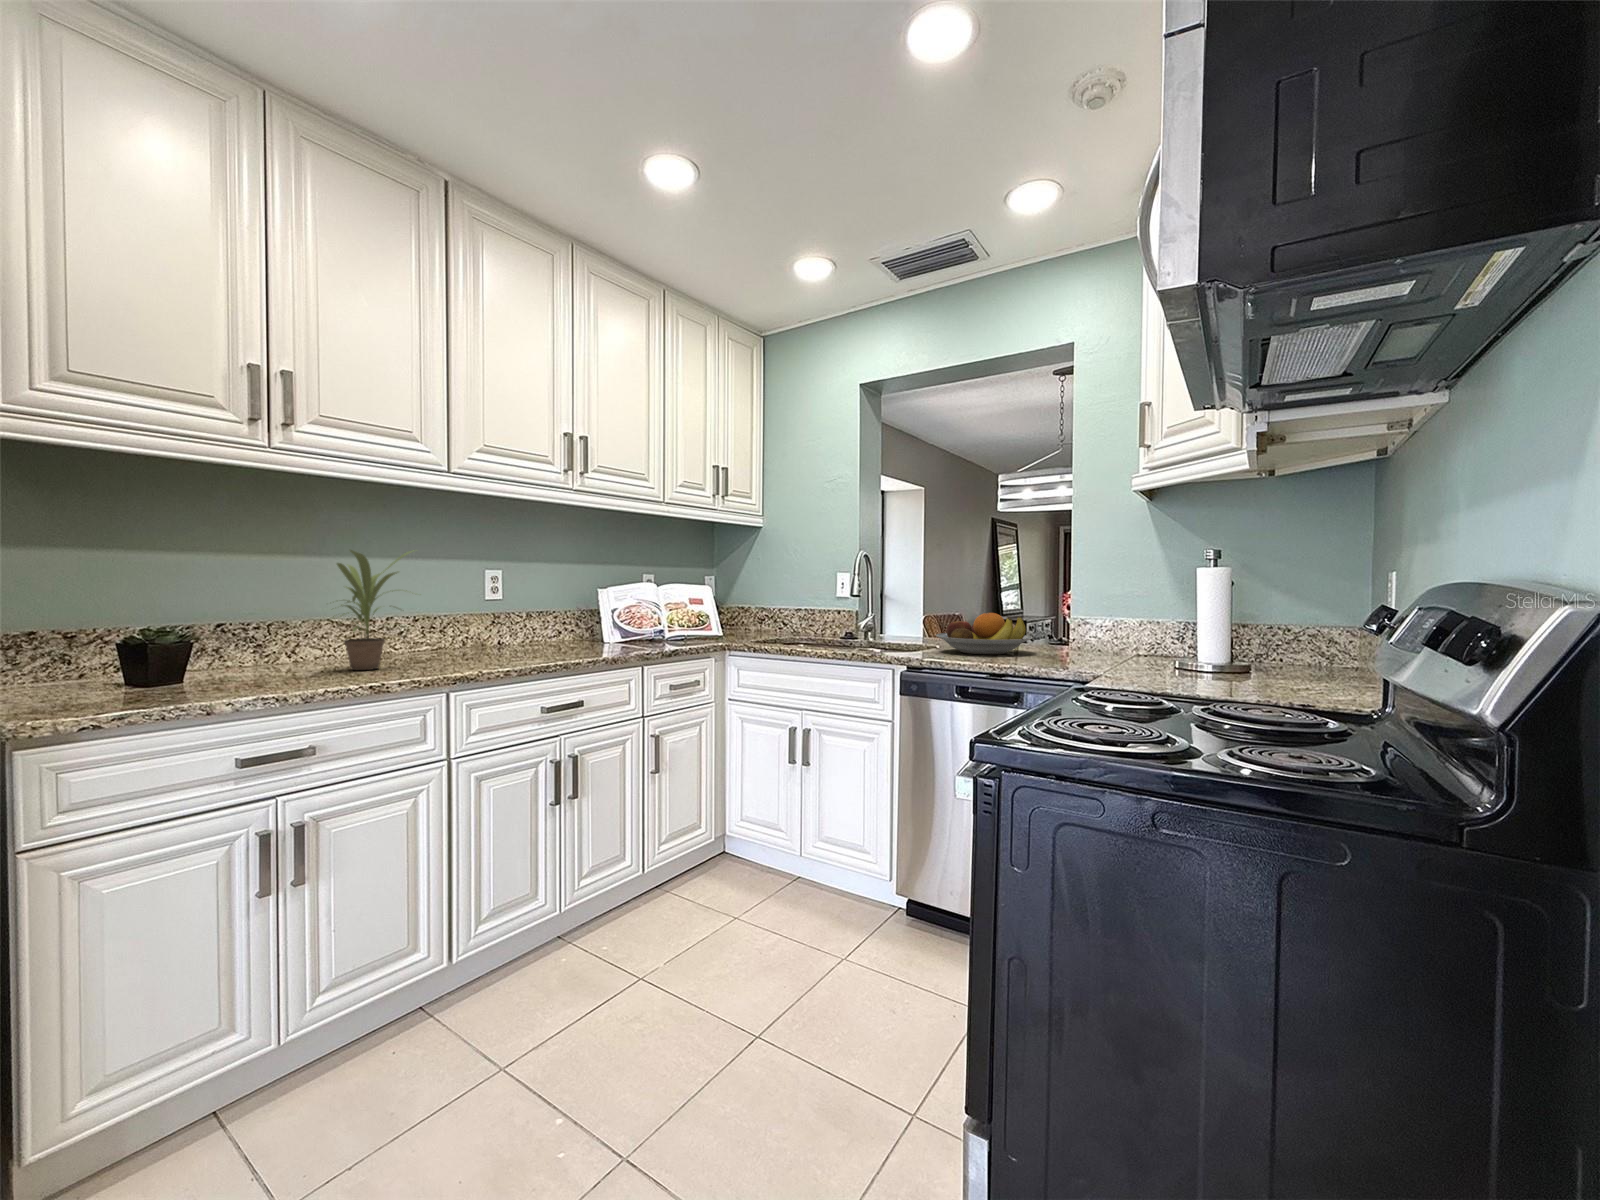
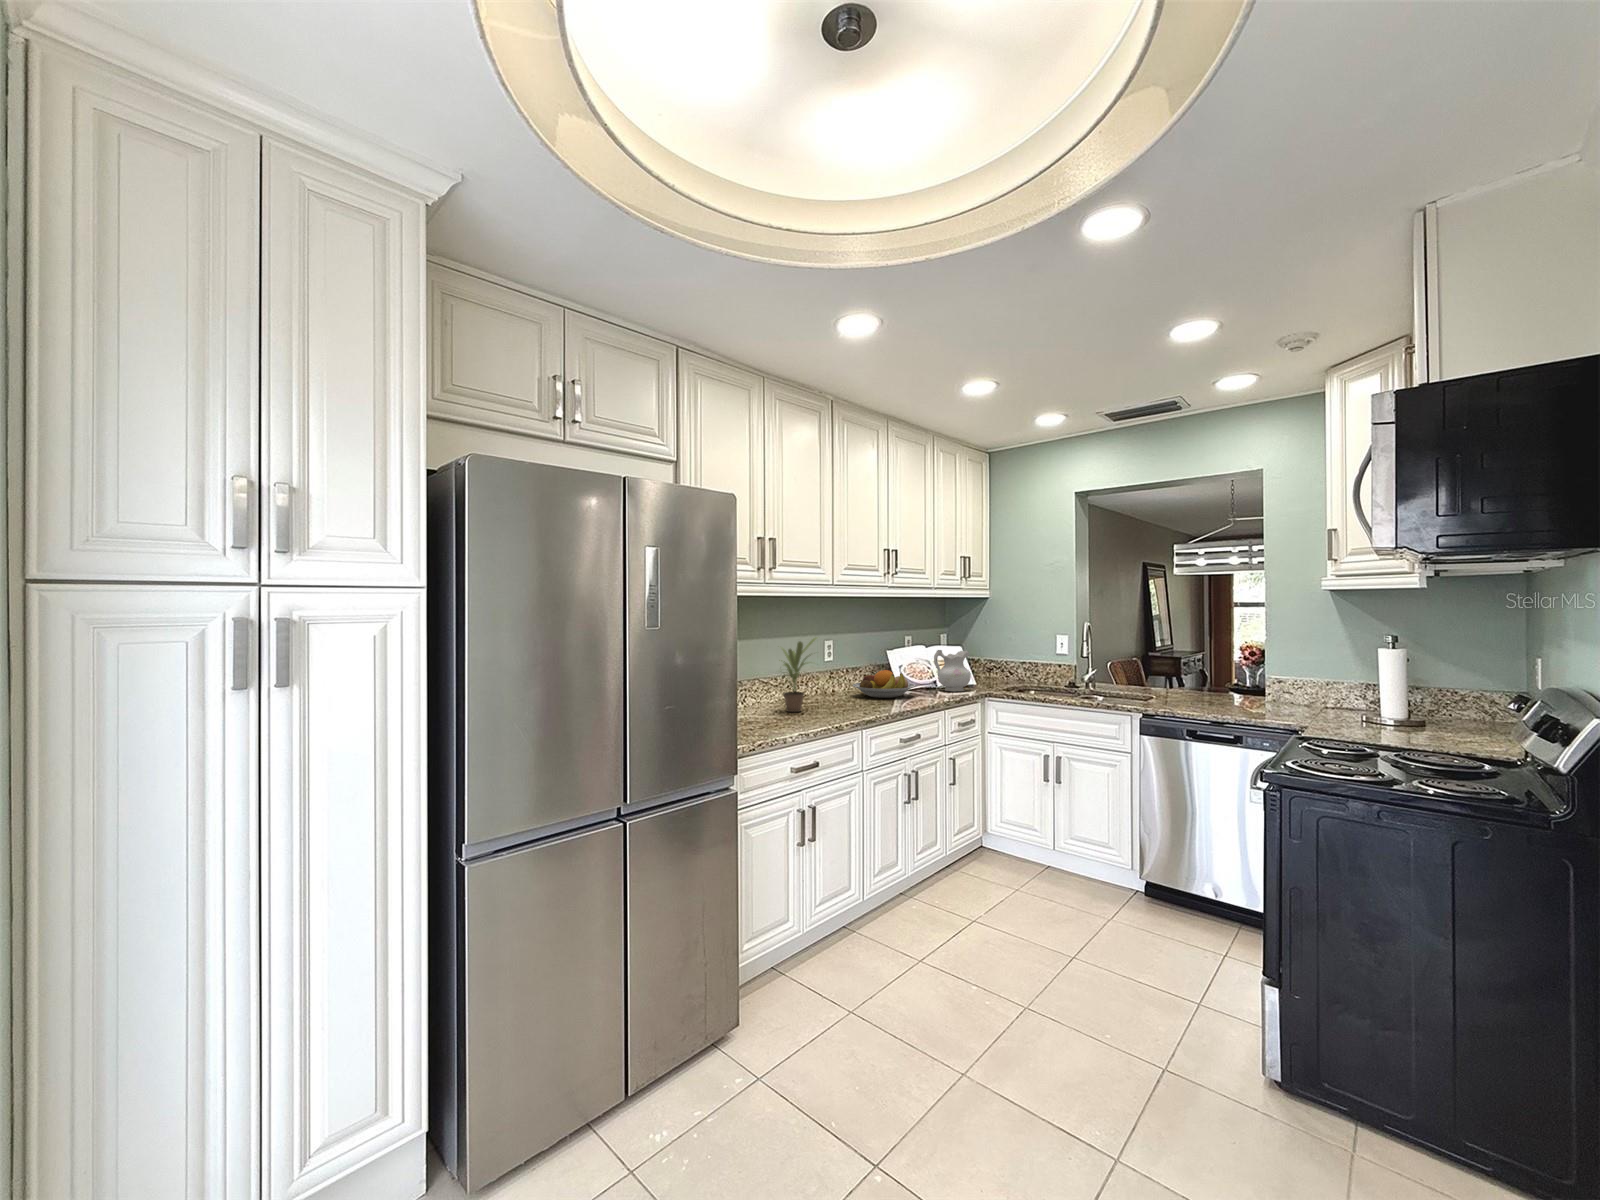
ceramic pitcher: none [662,587,713,645] -> present [934,650,971,692]
fruit bowl: present [936,613,1032,654] -> present [853,670,915,698]

